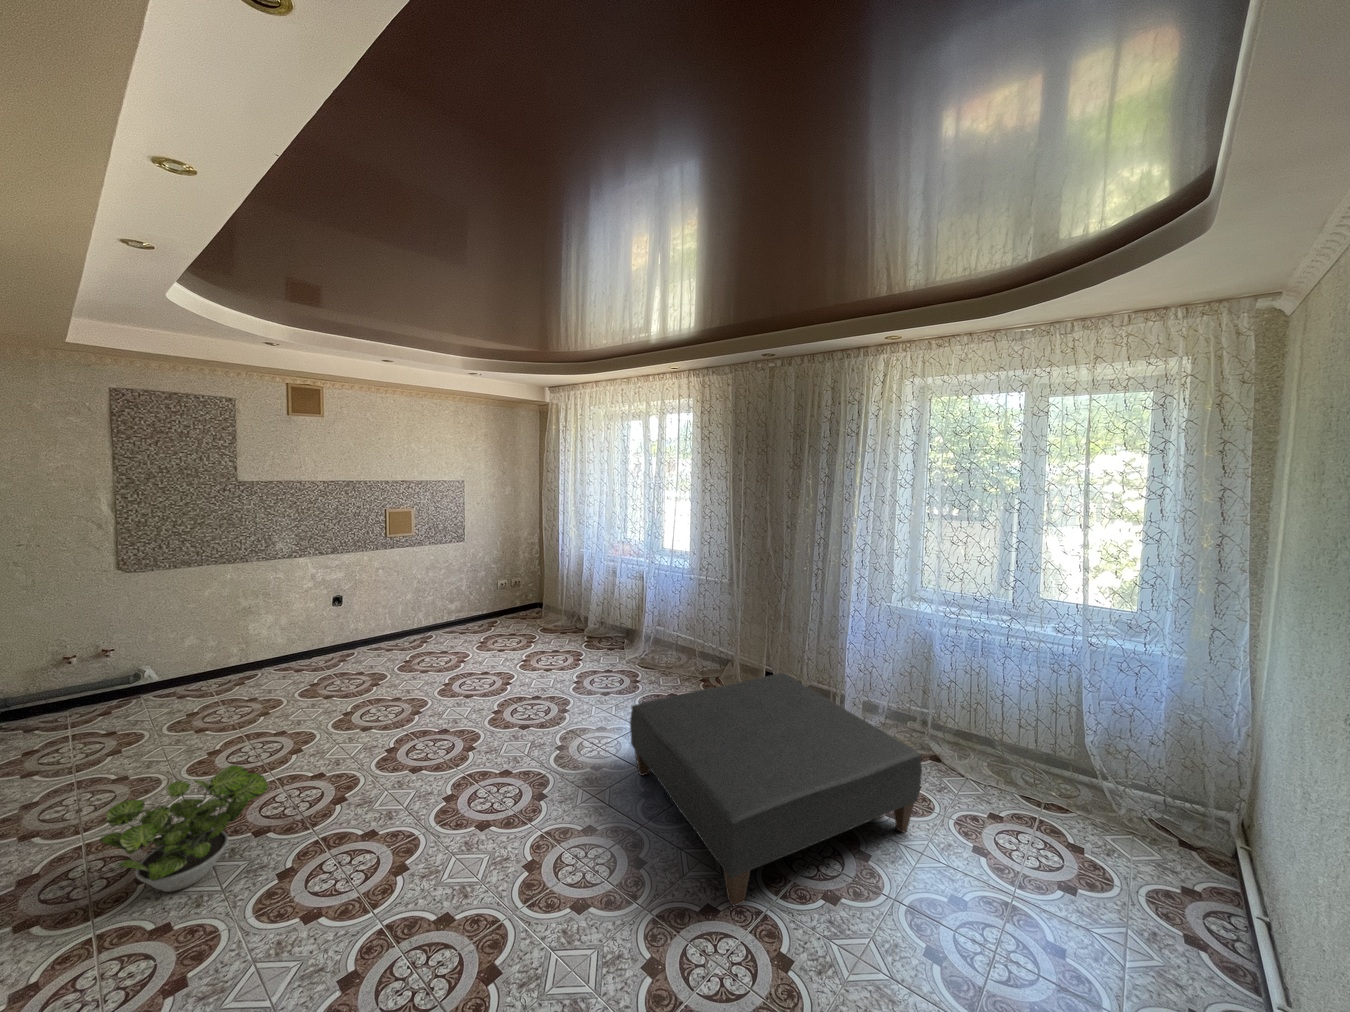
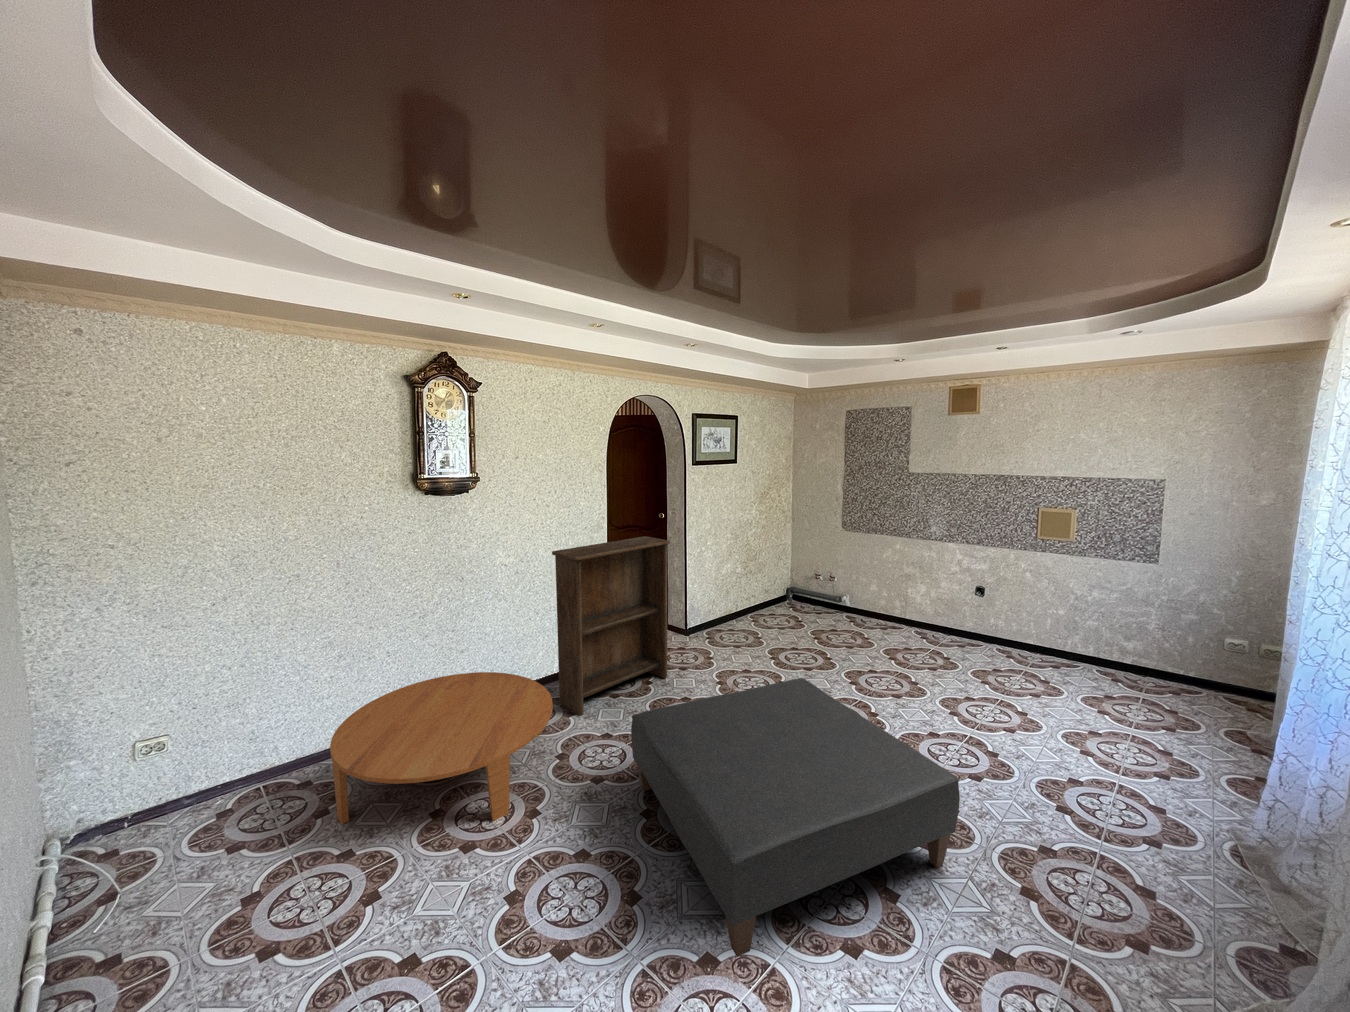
bookshelf: none [550,542,659,711] -> present [552,536,670,716]
coffee table: none [348,670,554,810] -> present [330,672,553,824]
potted plant: present [100,765,268,892] -> none [46,780,235,917]

